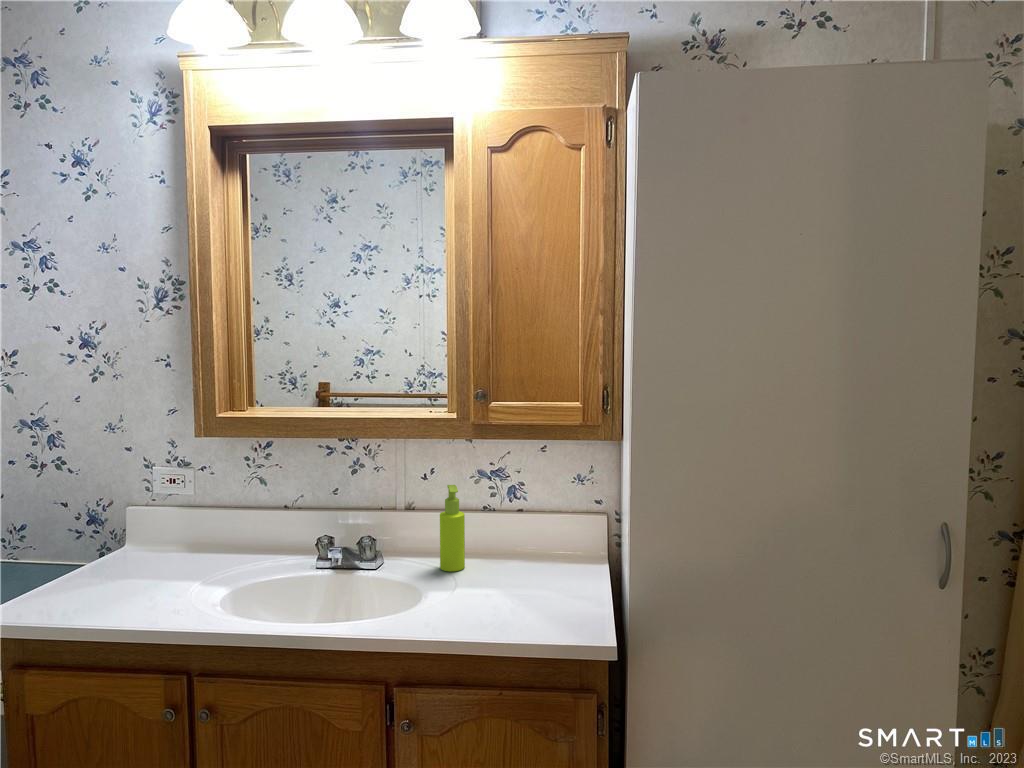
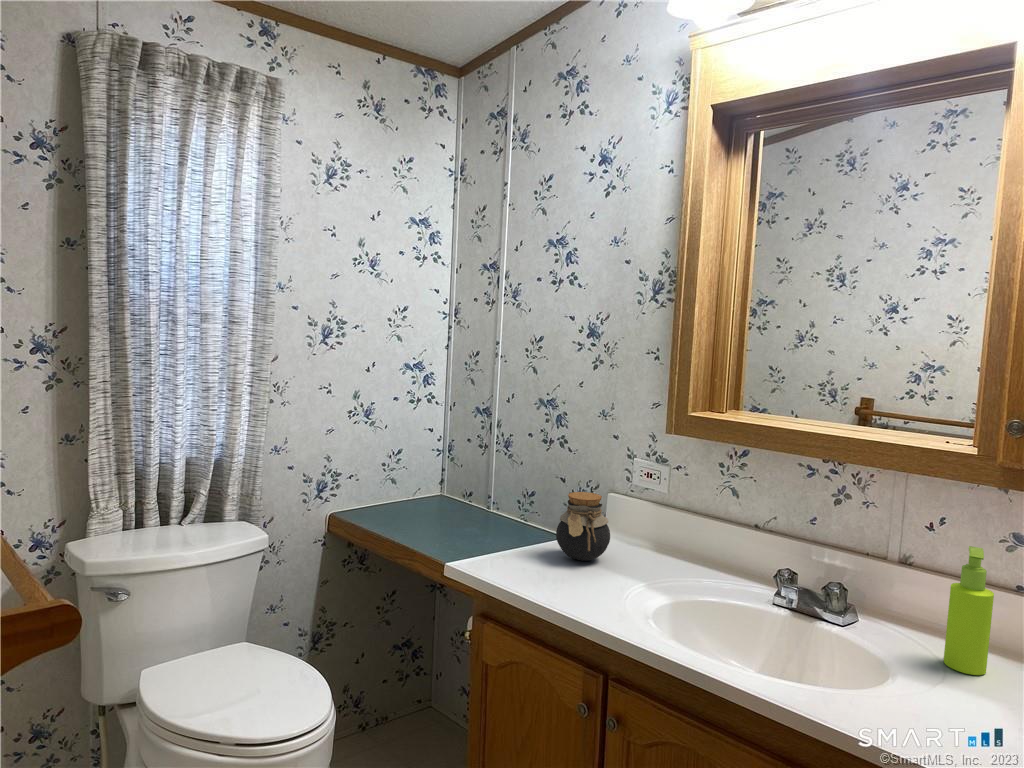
jar: none [89,513,152,584] -> present [556,492,610,561]

